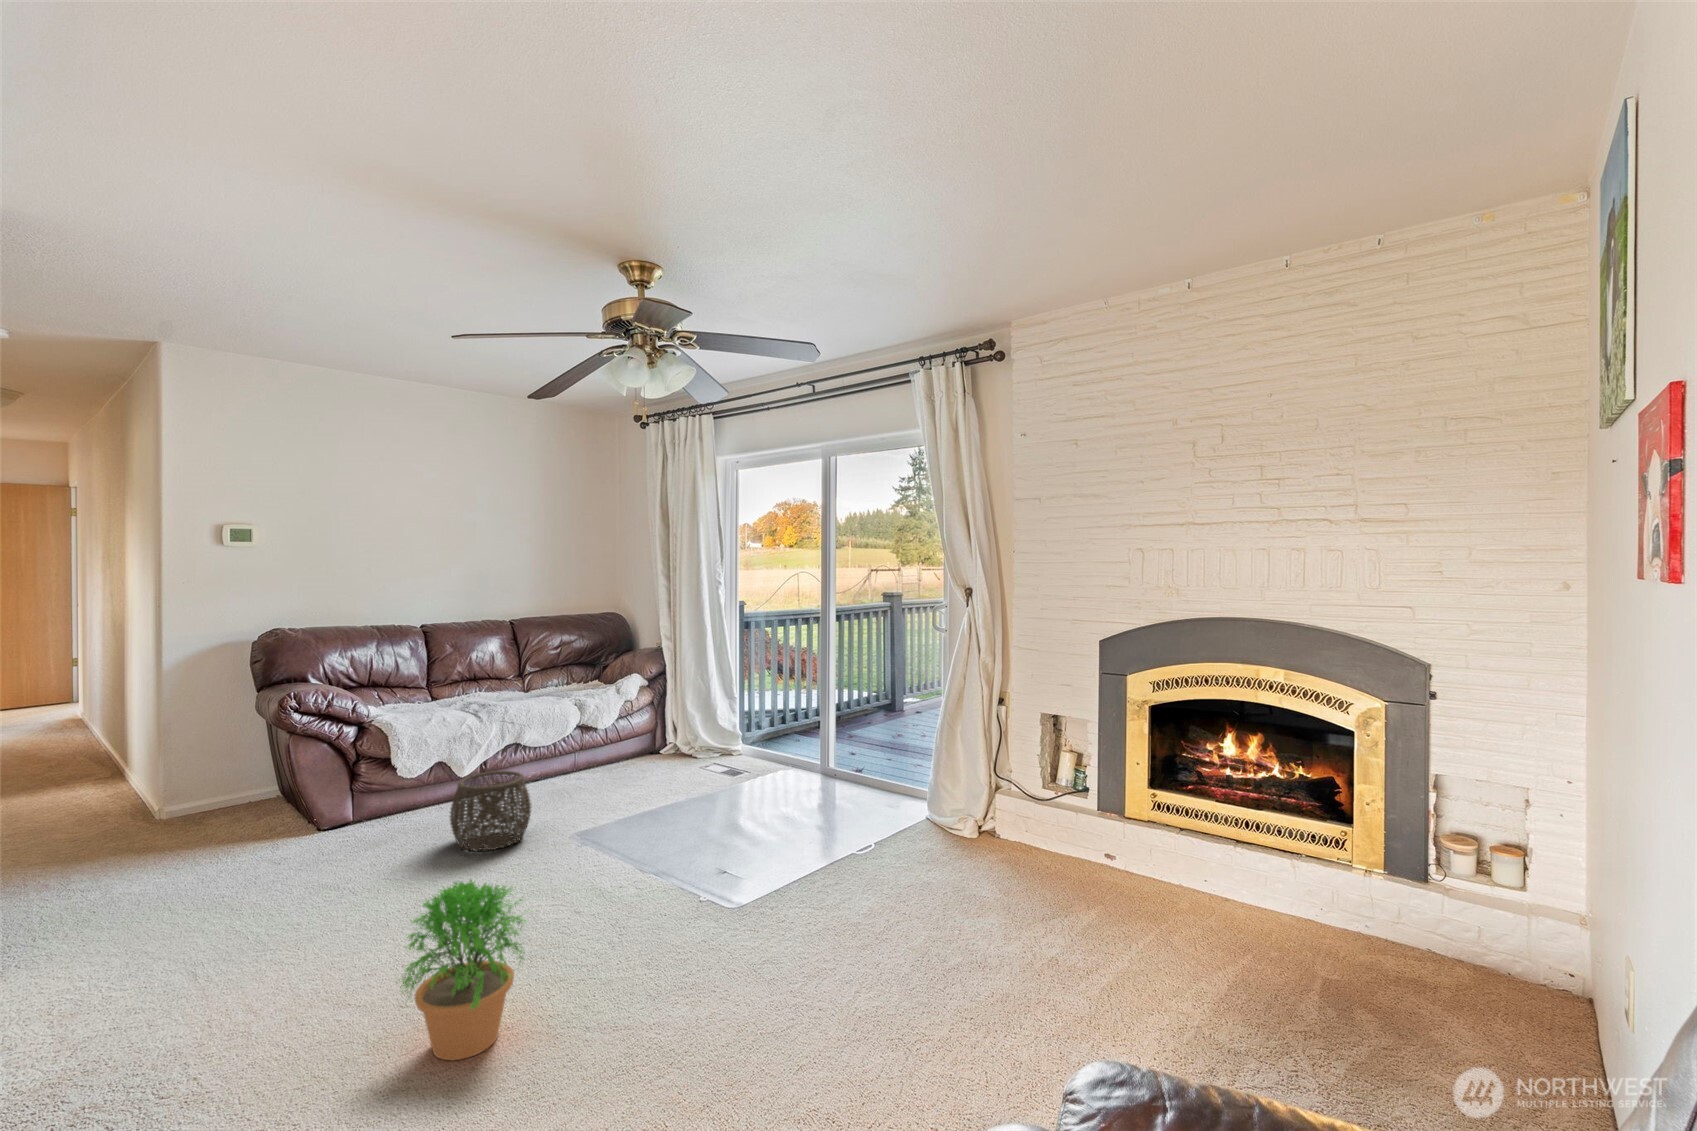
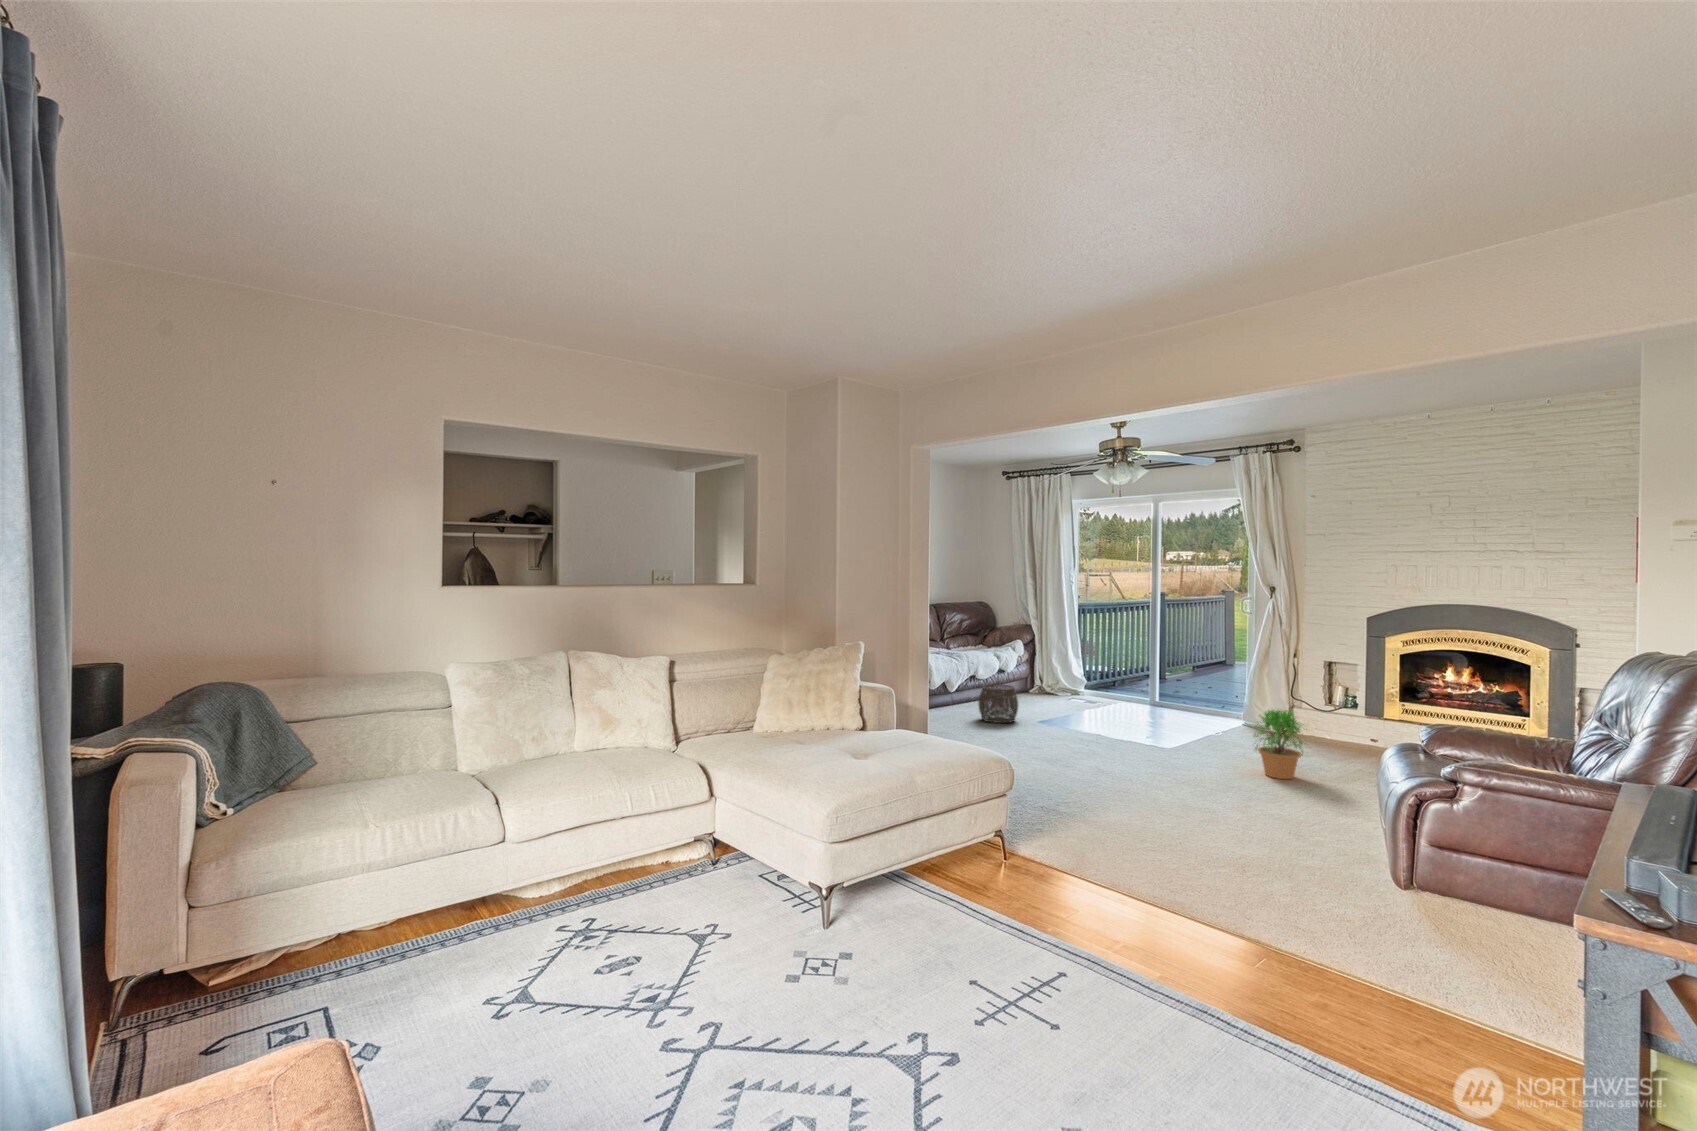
potted plant: present [397,880,526,1060] -> present [1254,710,1304,779]

